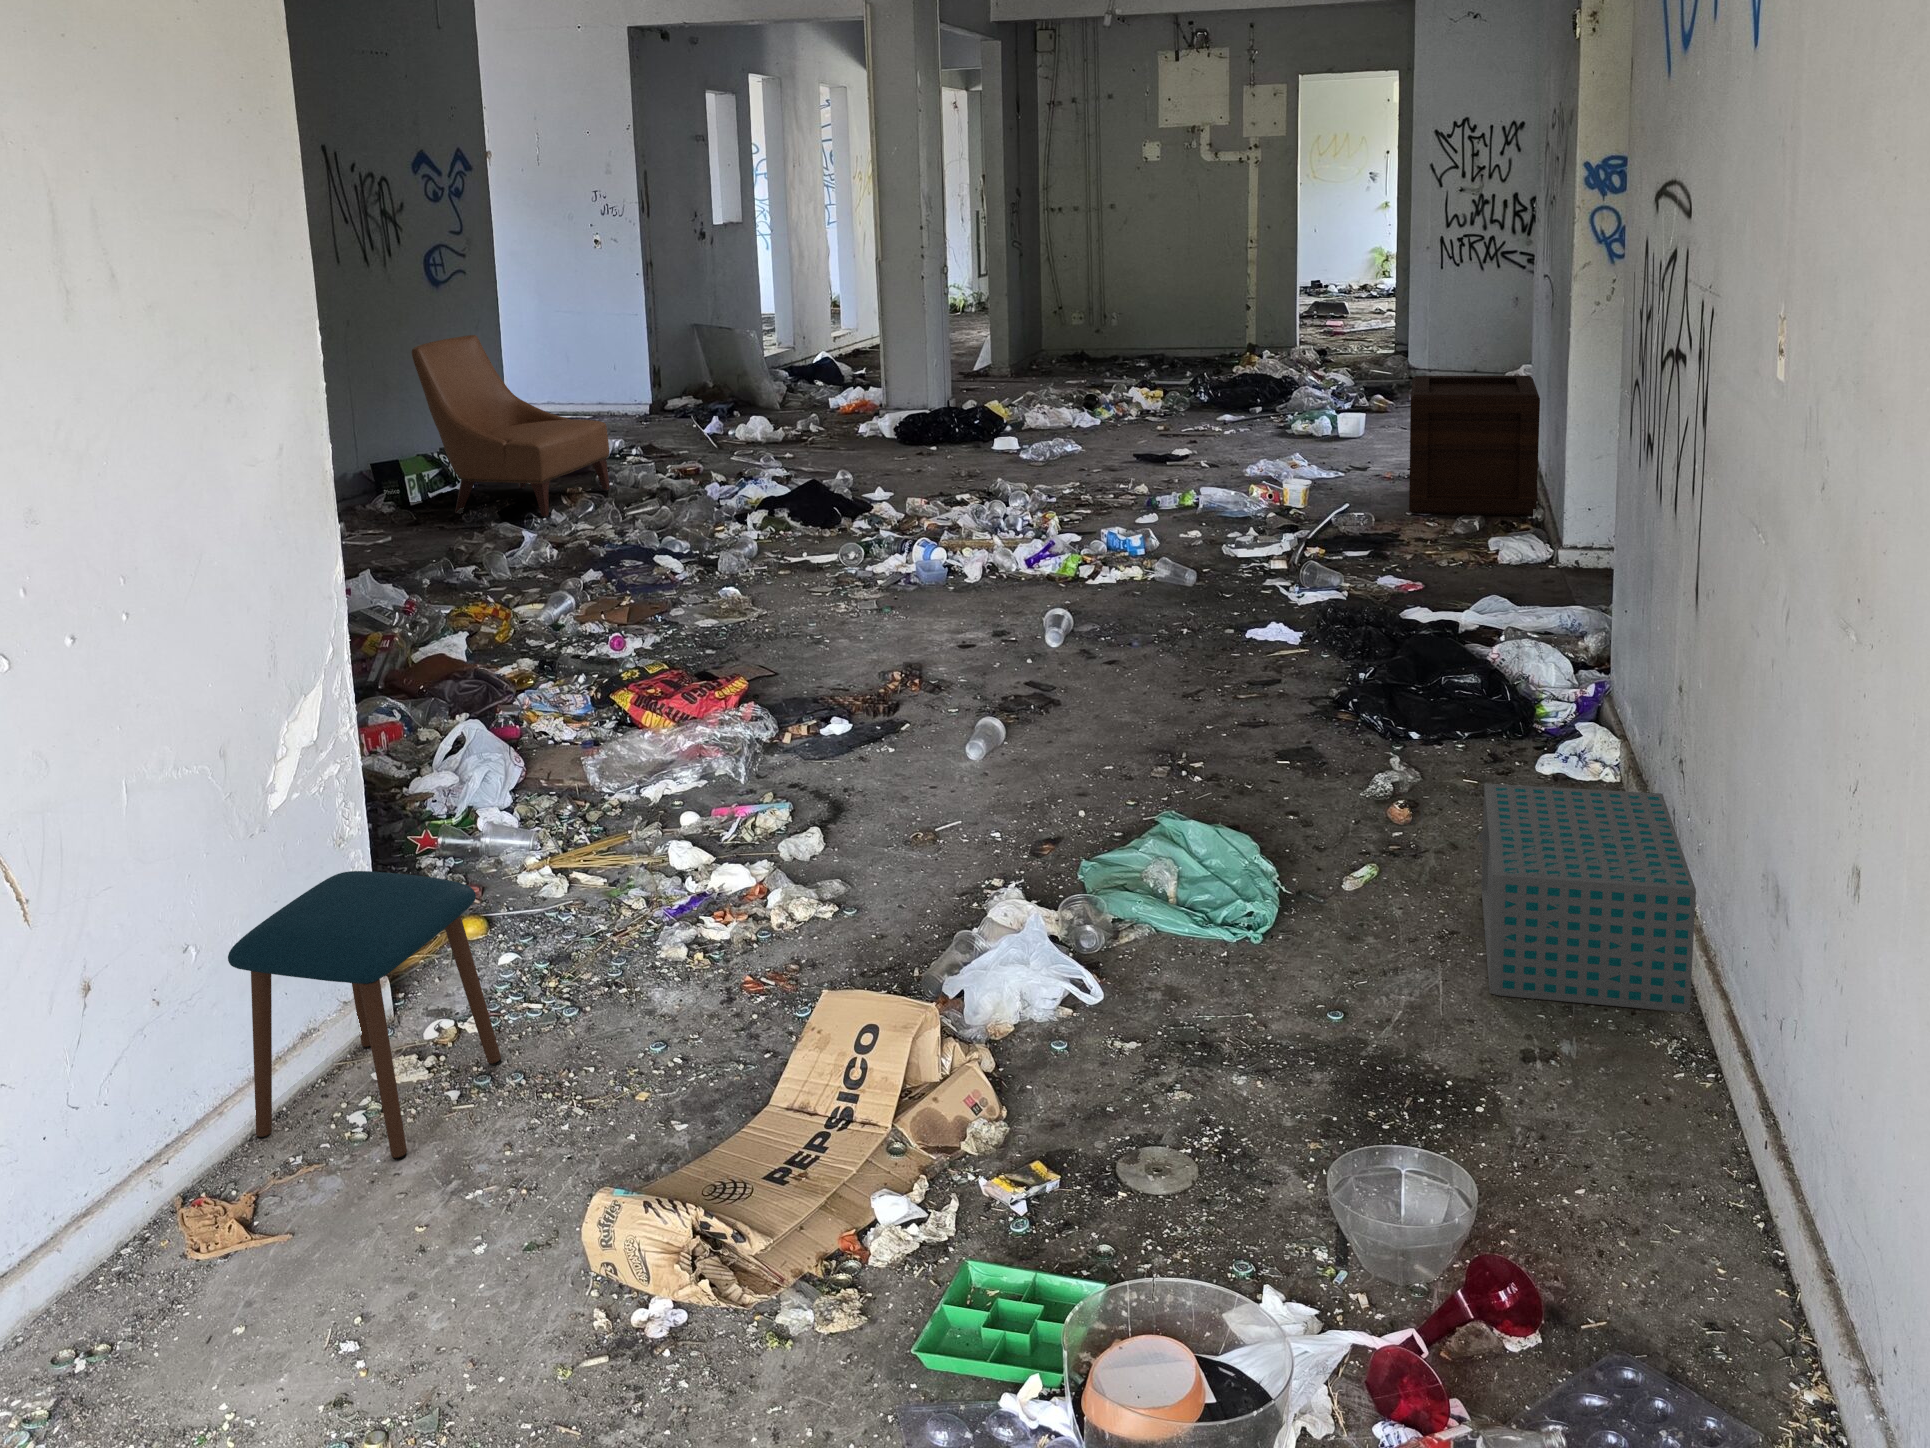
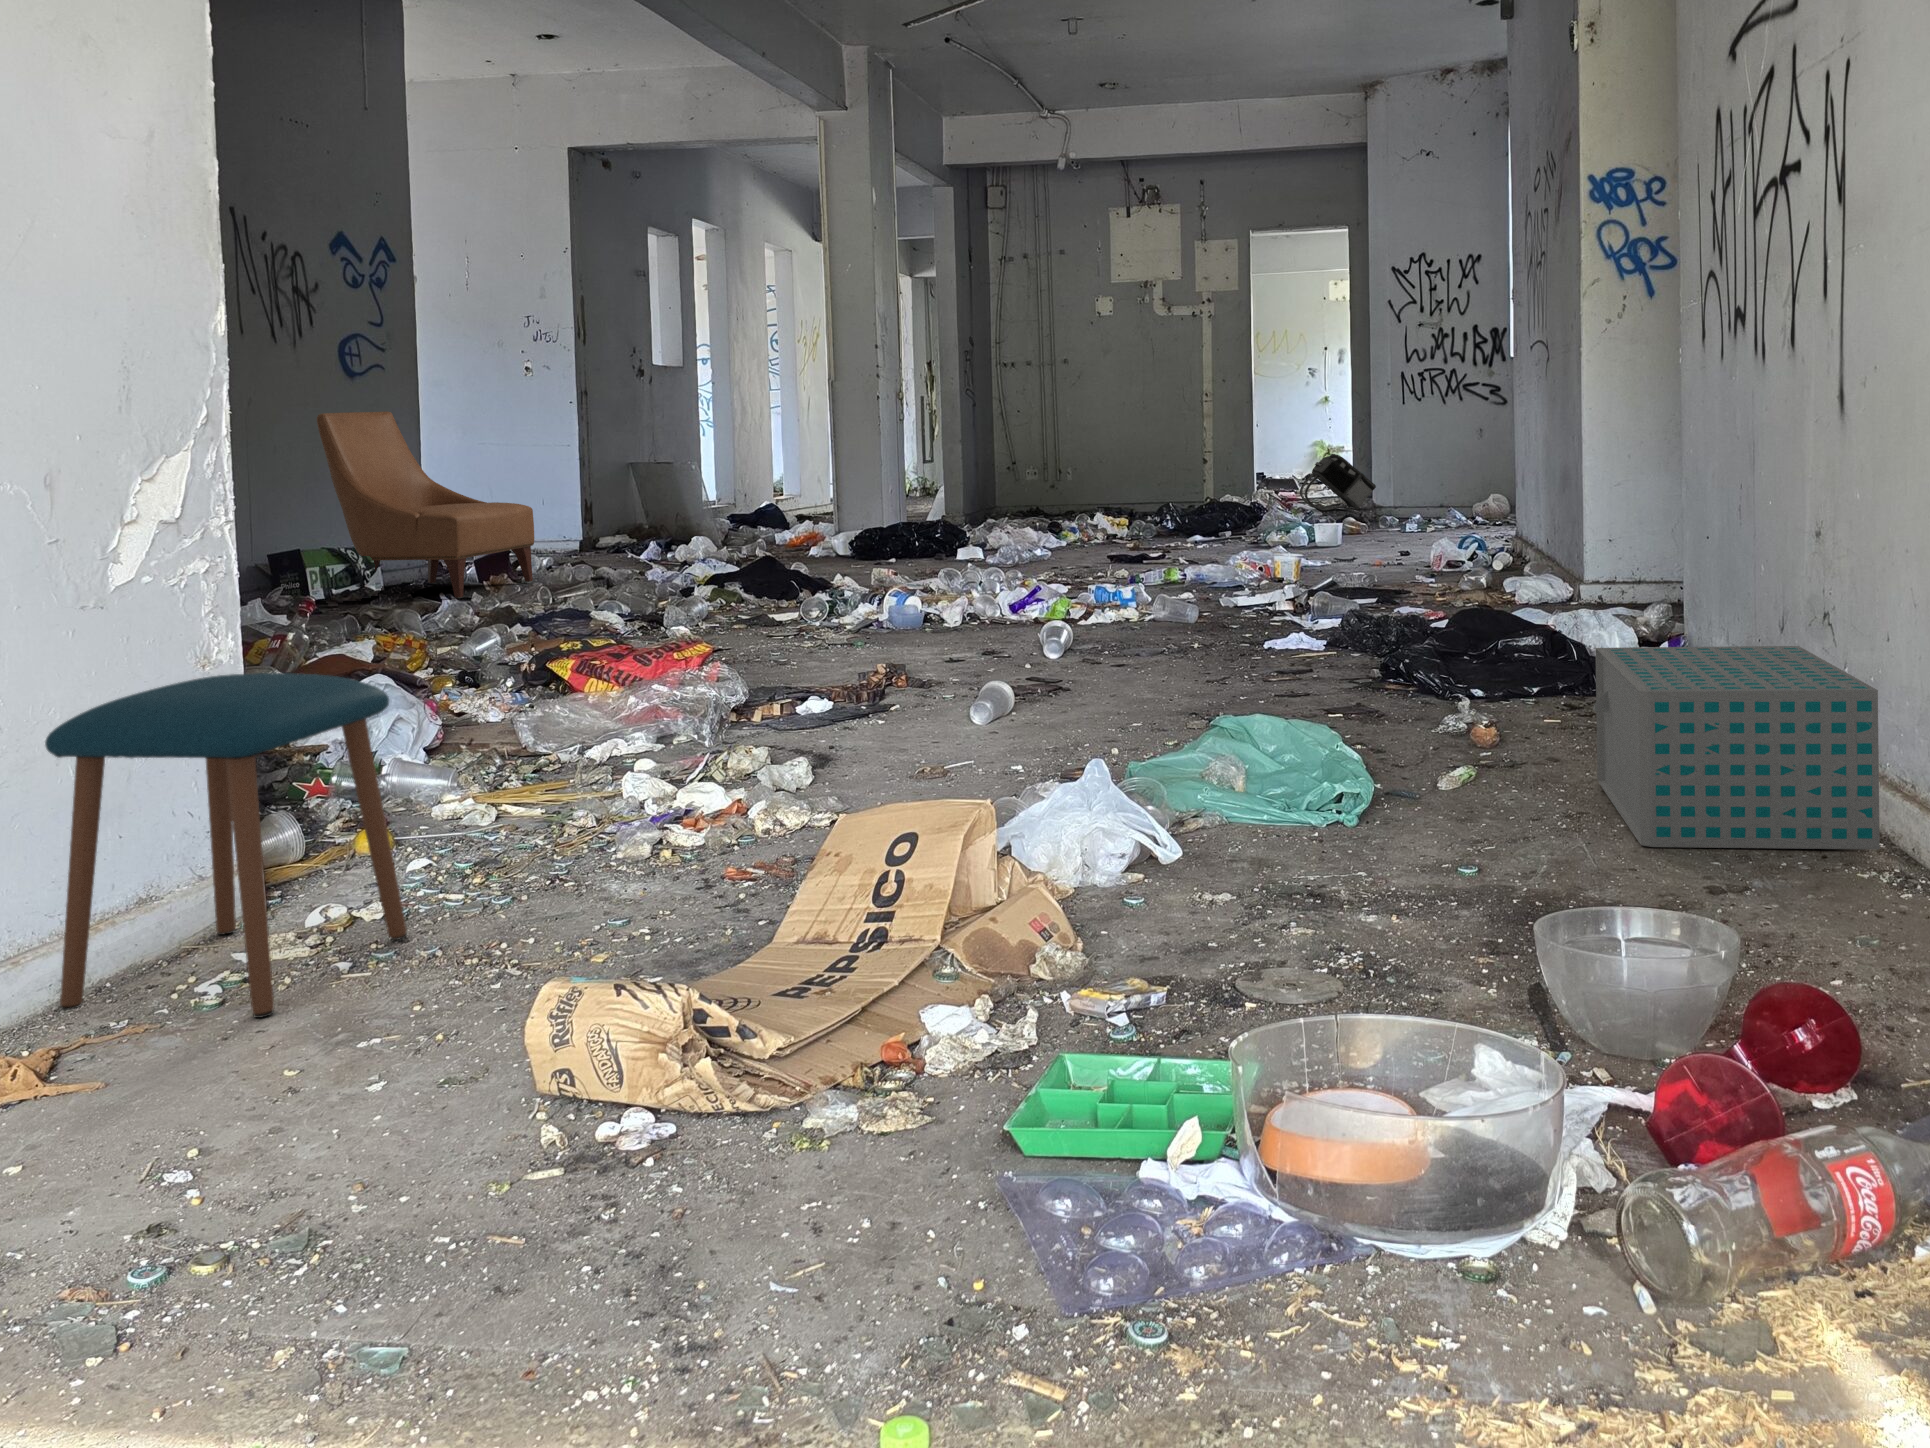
backpack: none [1334,317,1409,374] -> present [1300,454,1376,511]
wooden crate: present [1409,376,1540,516] -> none [1404,442,1544,578]

